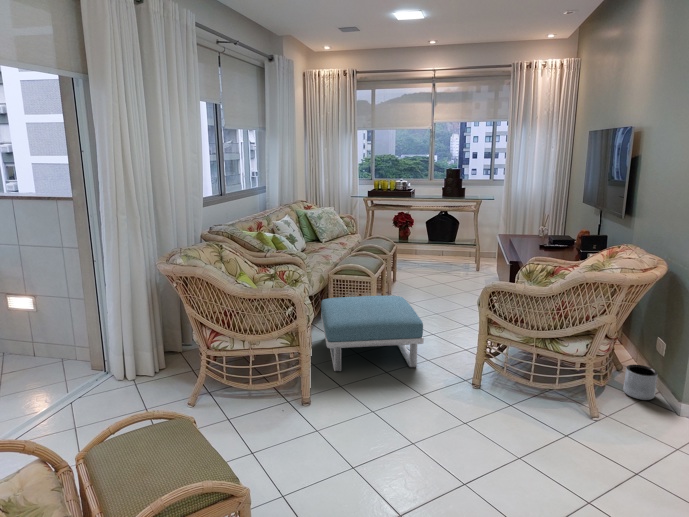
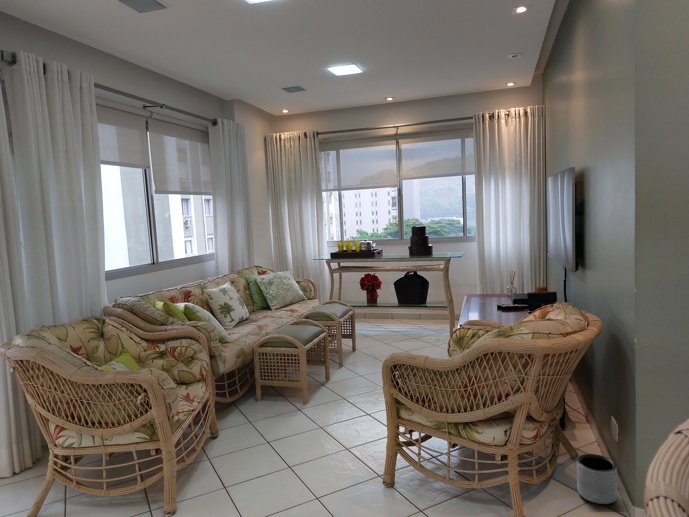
footstool: present [321,296,424,371] -> none [216,369,334,467]

